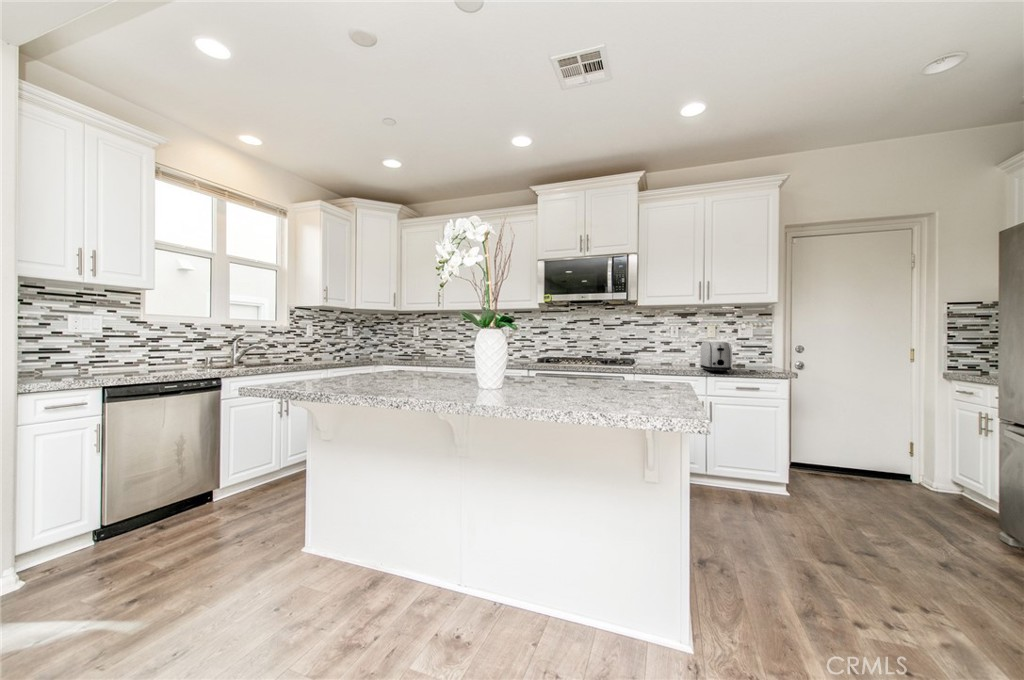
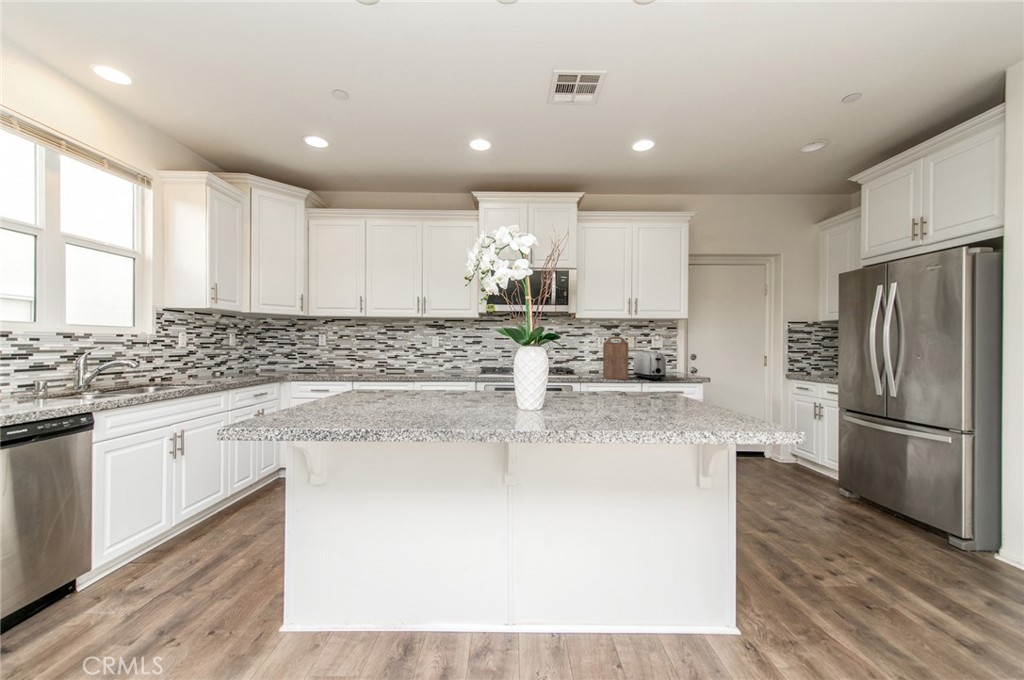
cutting board: none [658,325,686,371] -> present [603,337,628,379]

